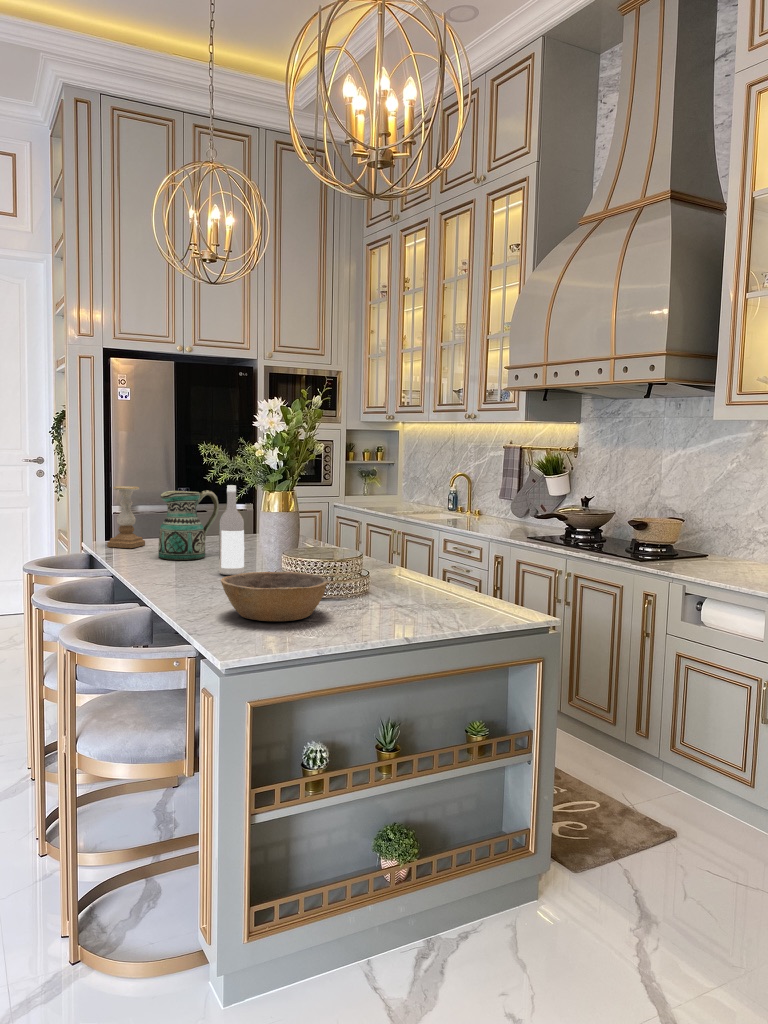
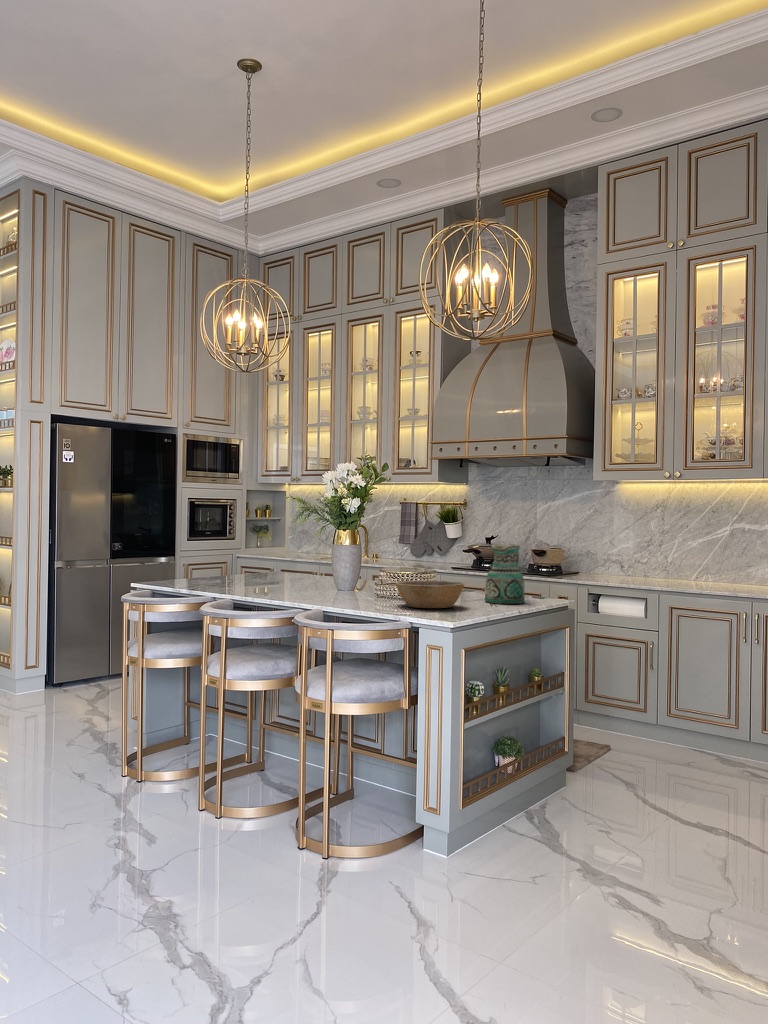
wine bottle: present [219,485,244,575] -> none [322,528,340,593]
candle holder: present [107,486,145,548] -> none [184,535,207,584]
ceramic pitcher: present [158,490,219,560] -> present [485,544,525,604]

